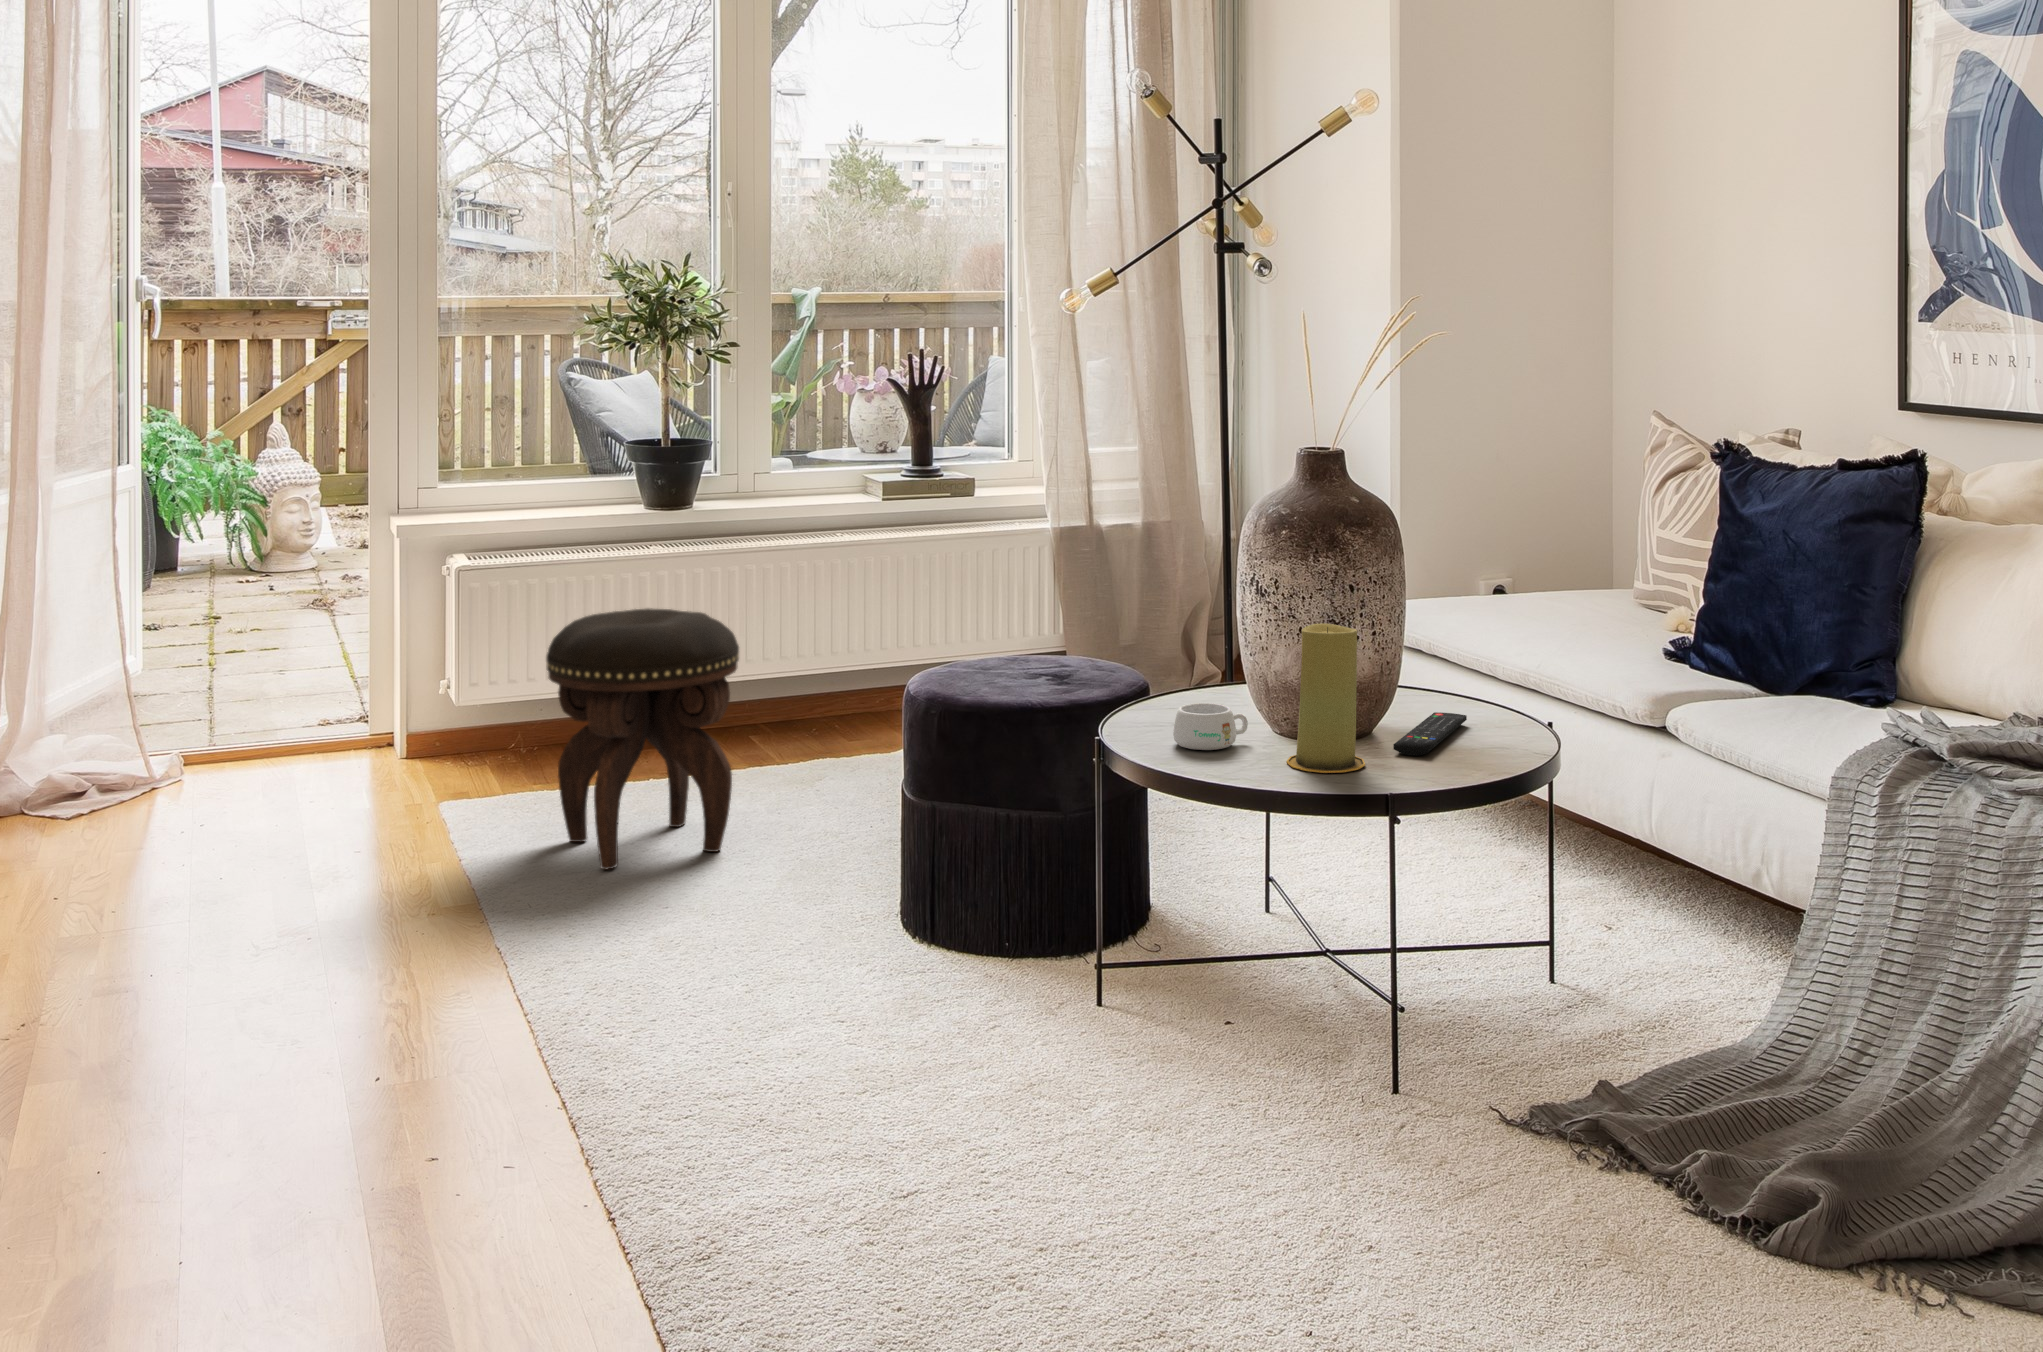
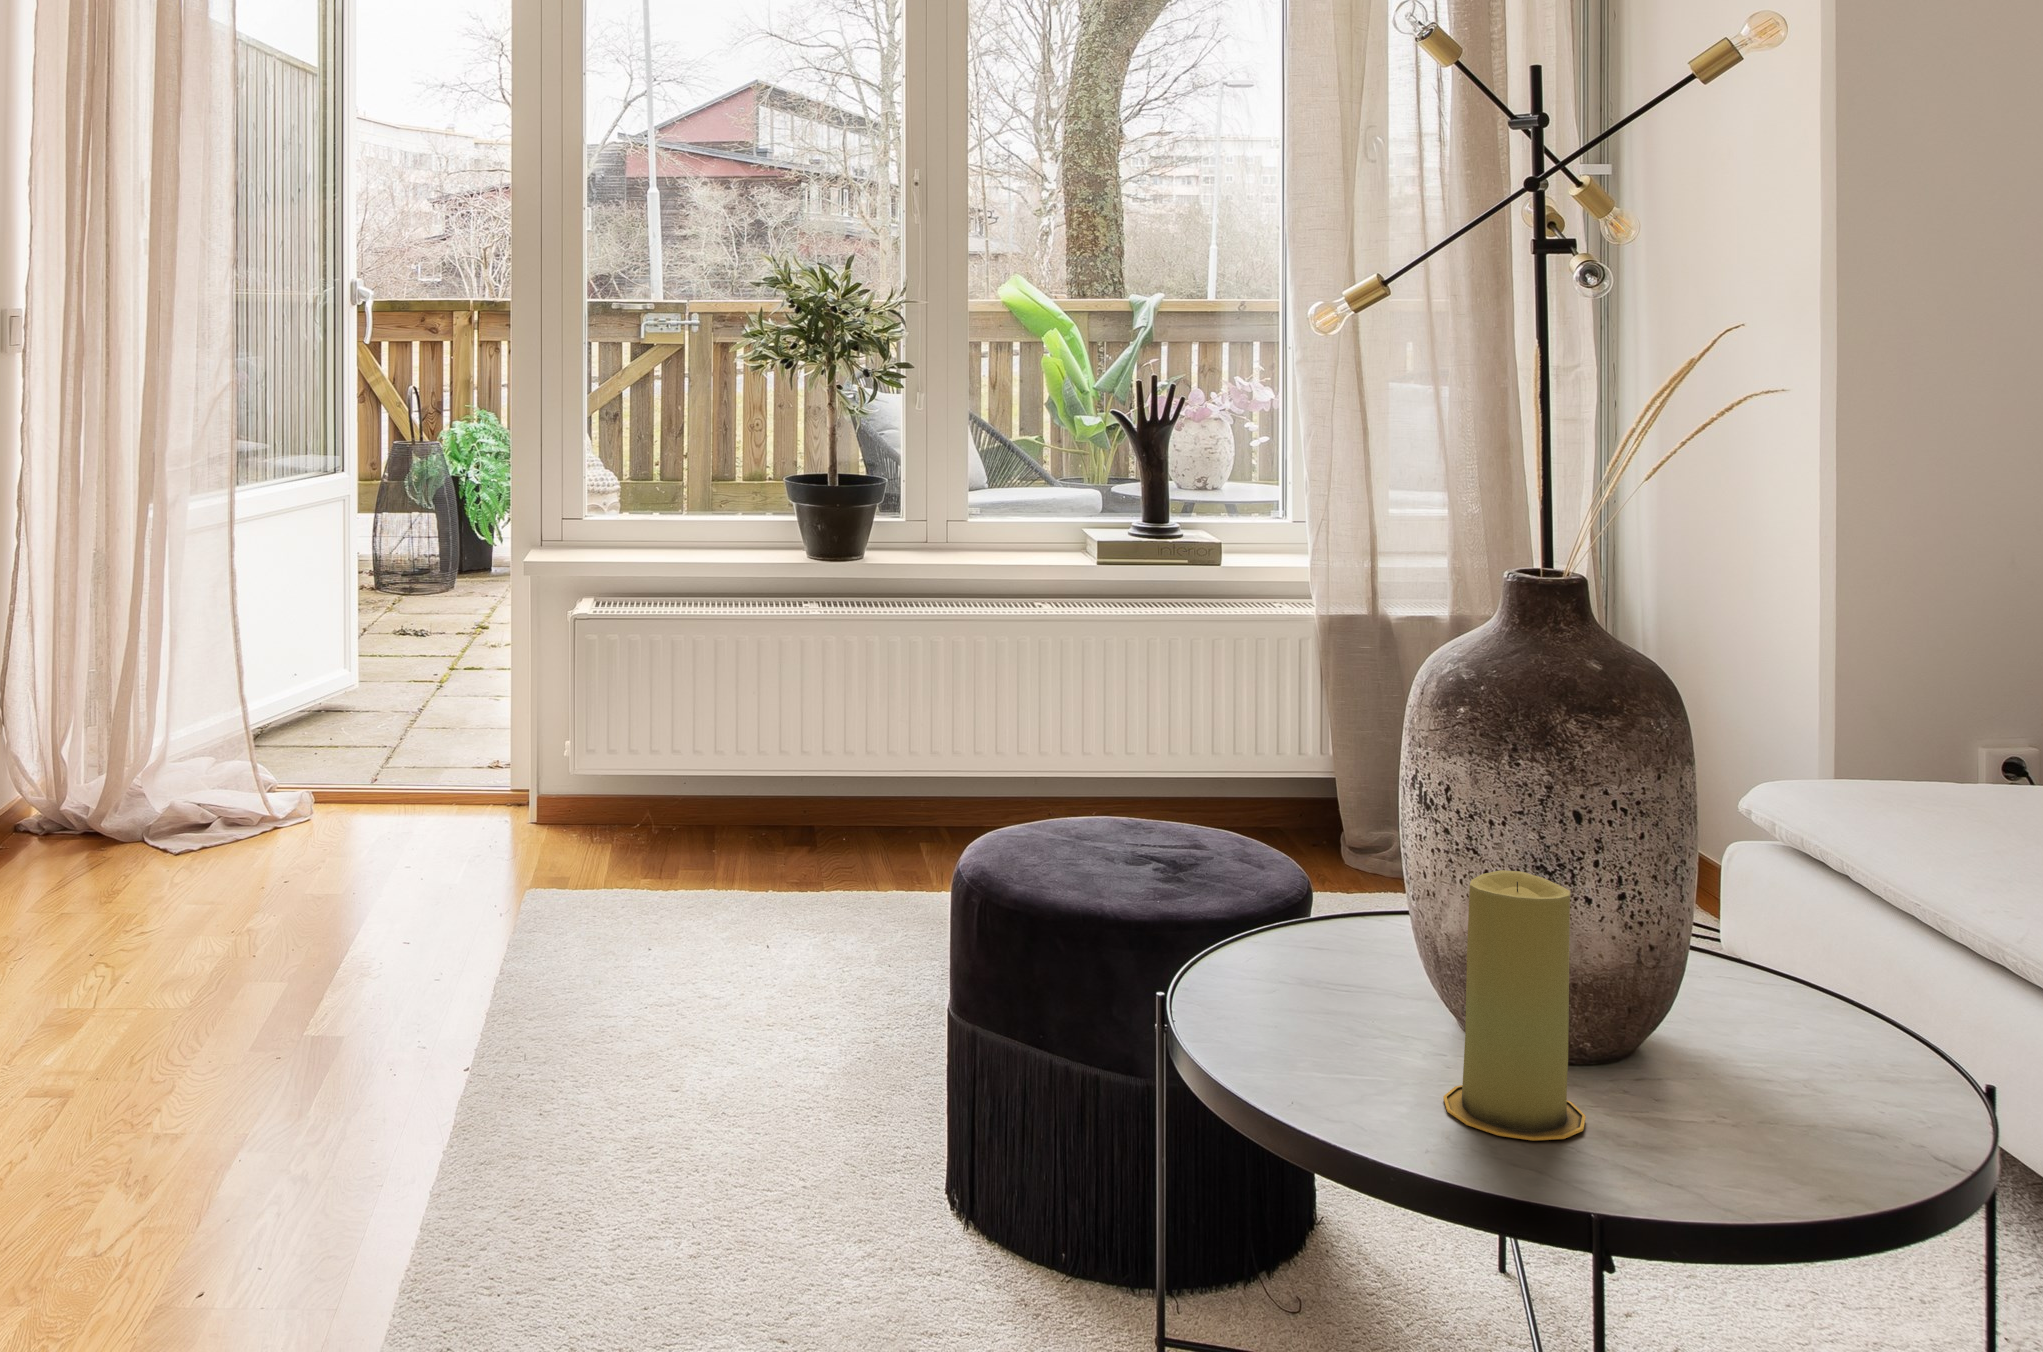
footstool: present [546,608,739,870] -> none [588,693,822,1022]
mug: present [1173,703,1248,750] -> none [1272,963,1401,1050]
remote control: present [1393,712,1467,756] -> none [1651,1027,1823,1122]

